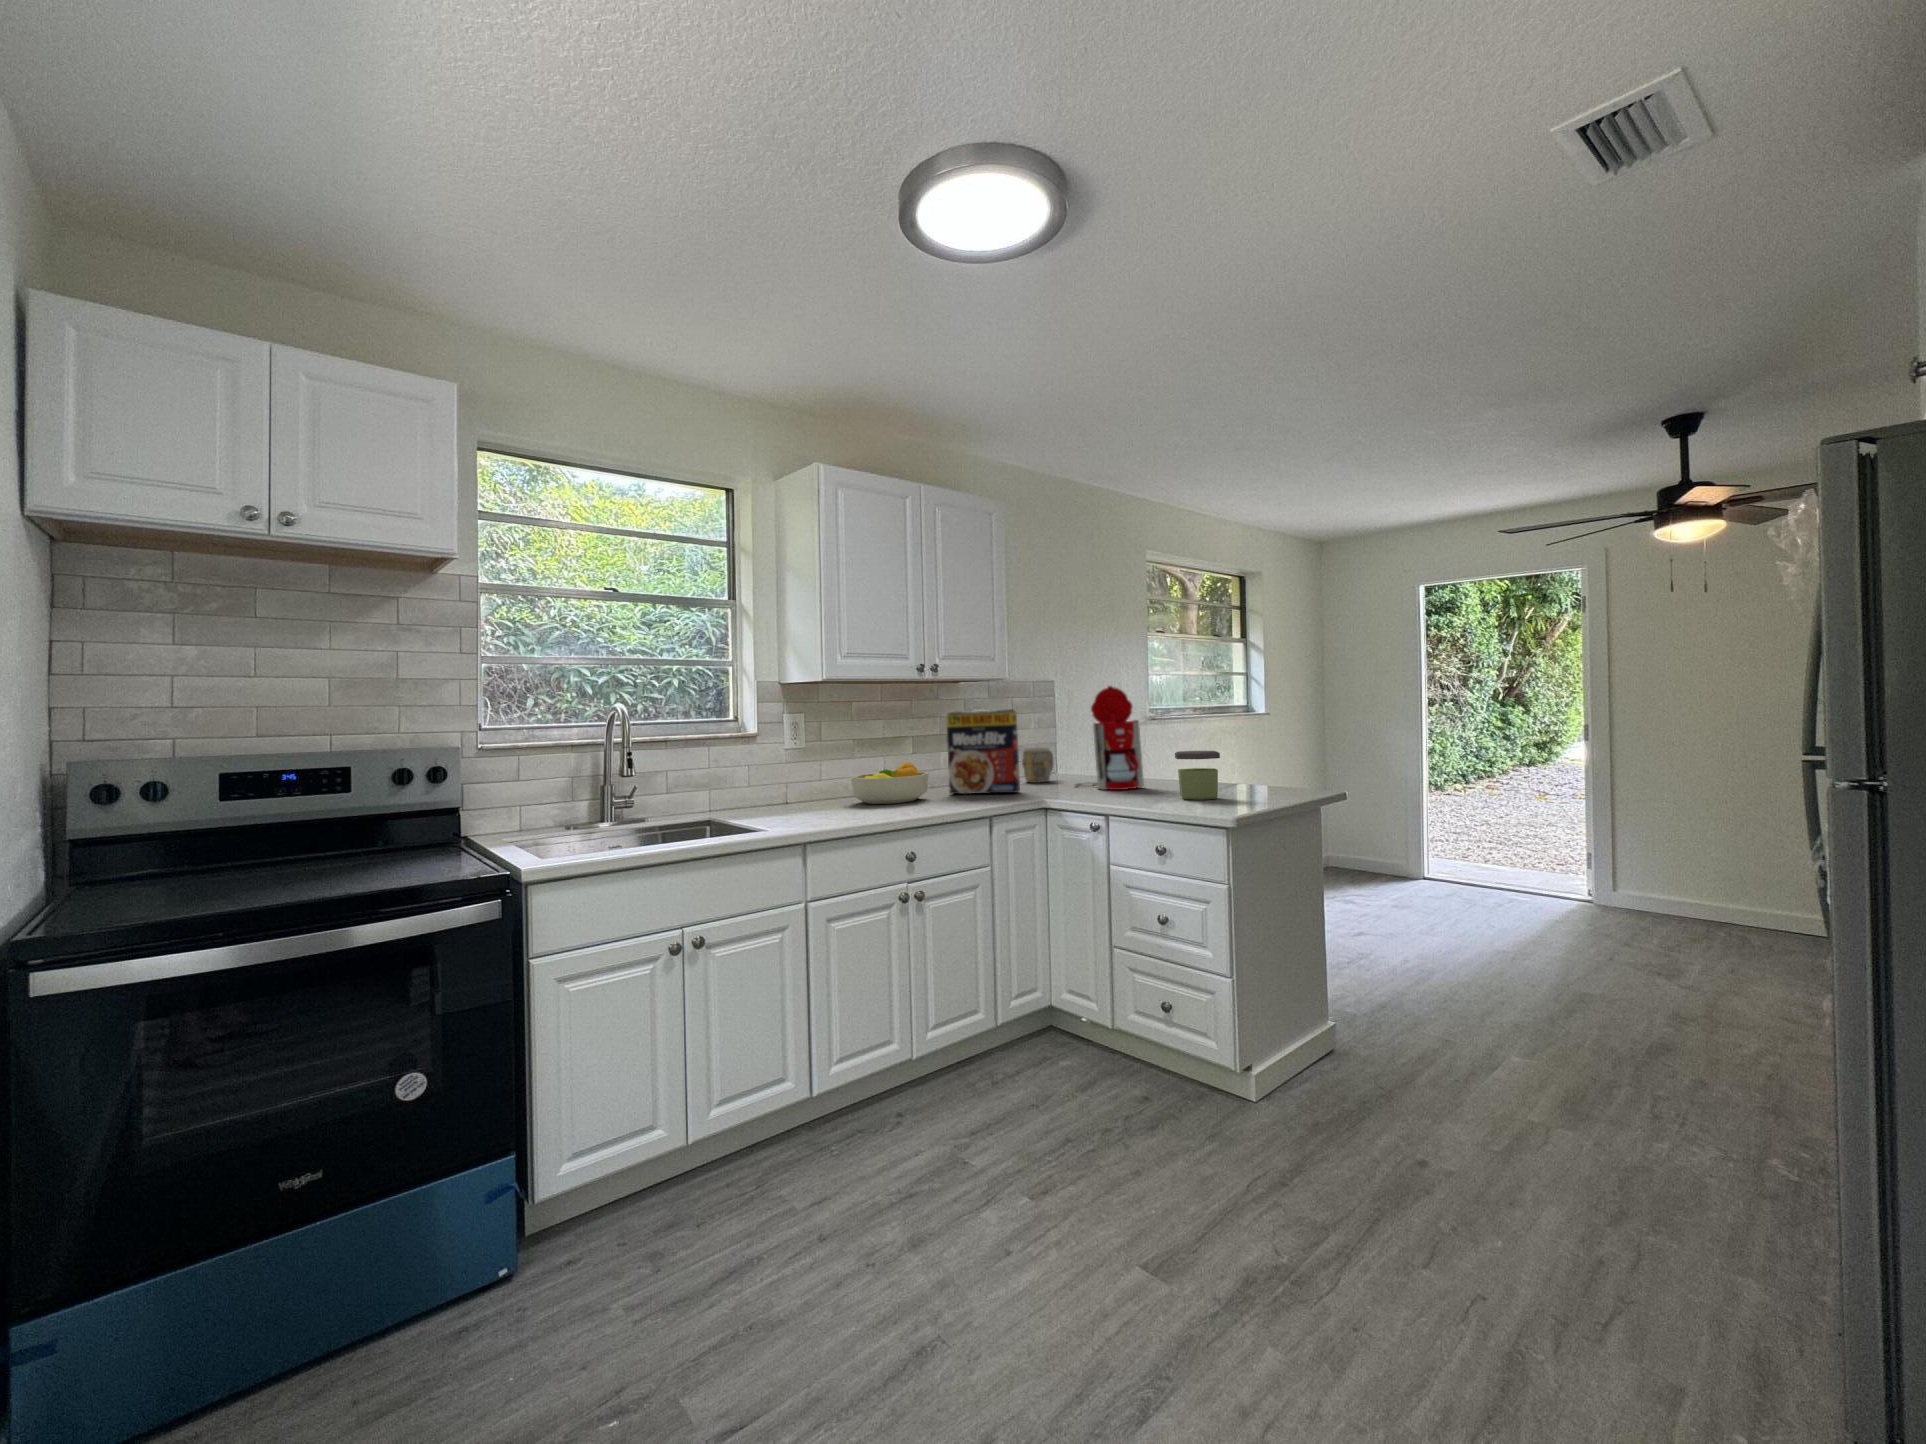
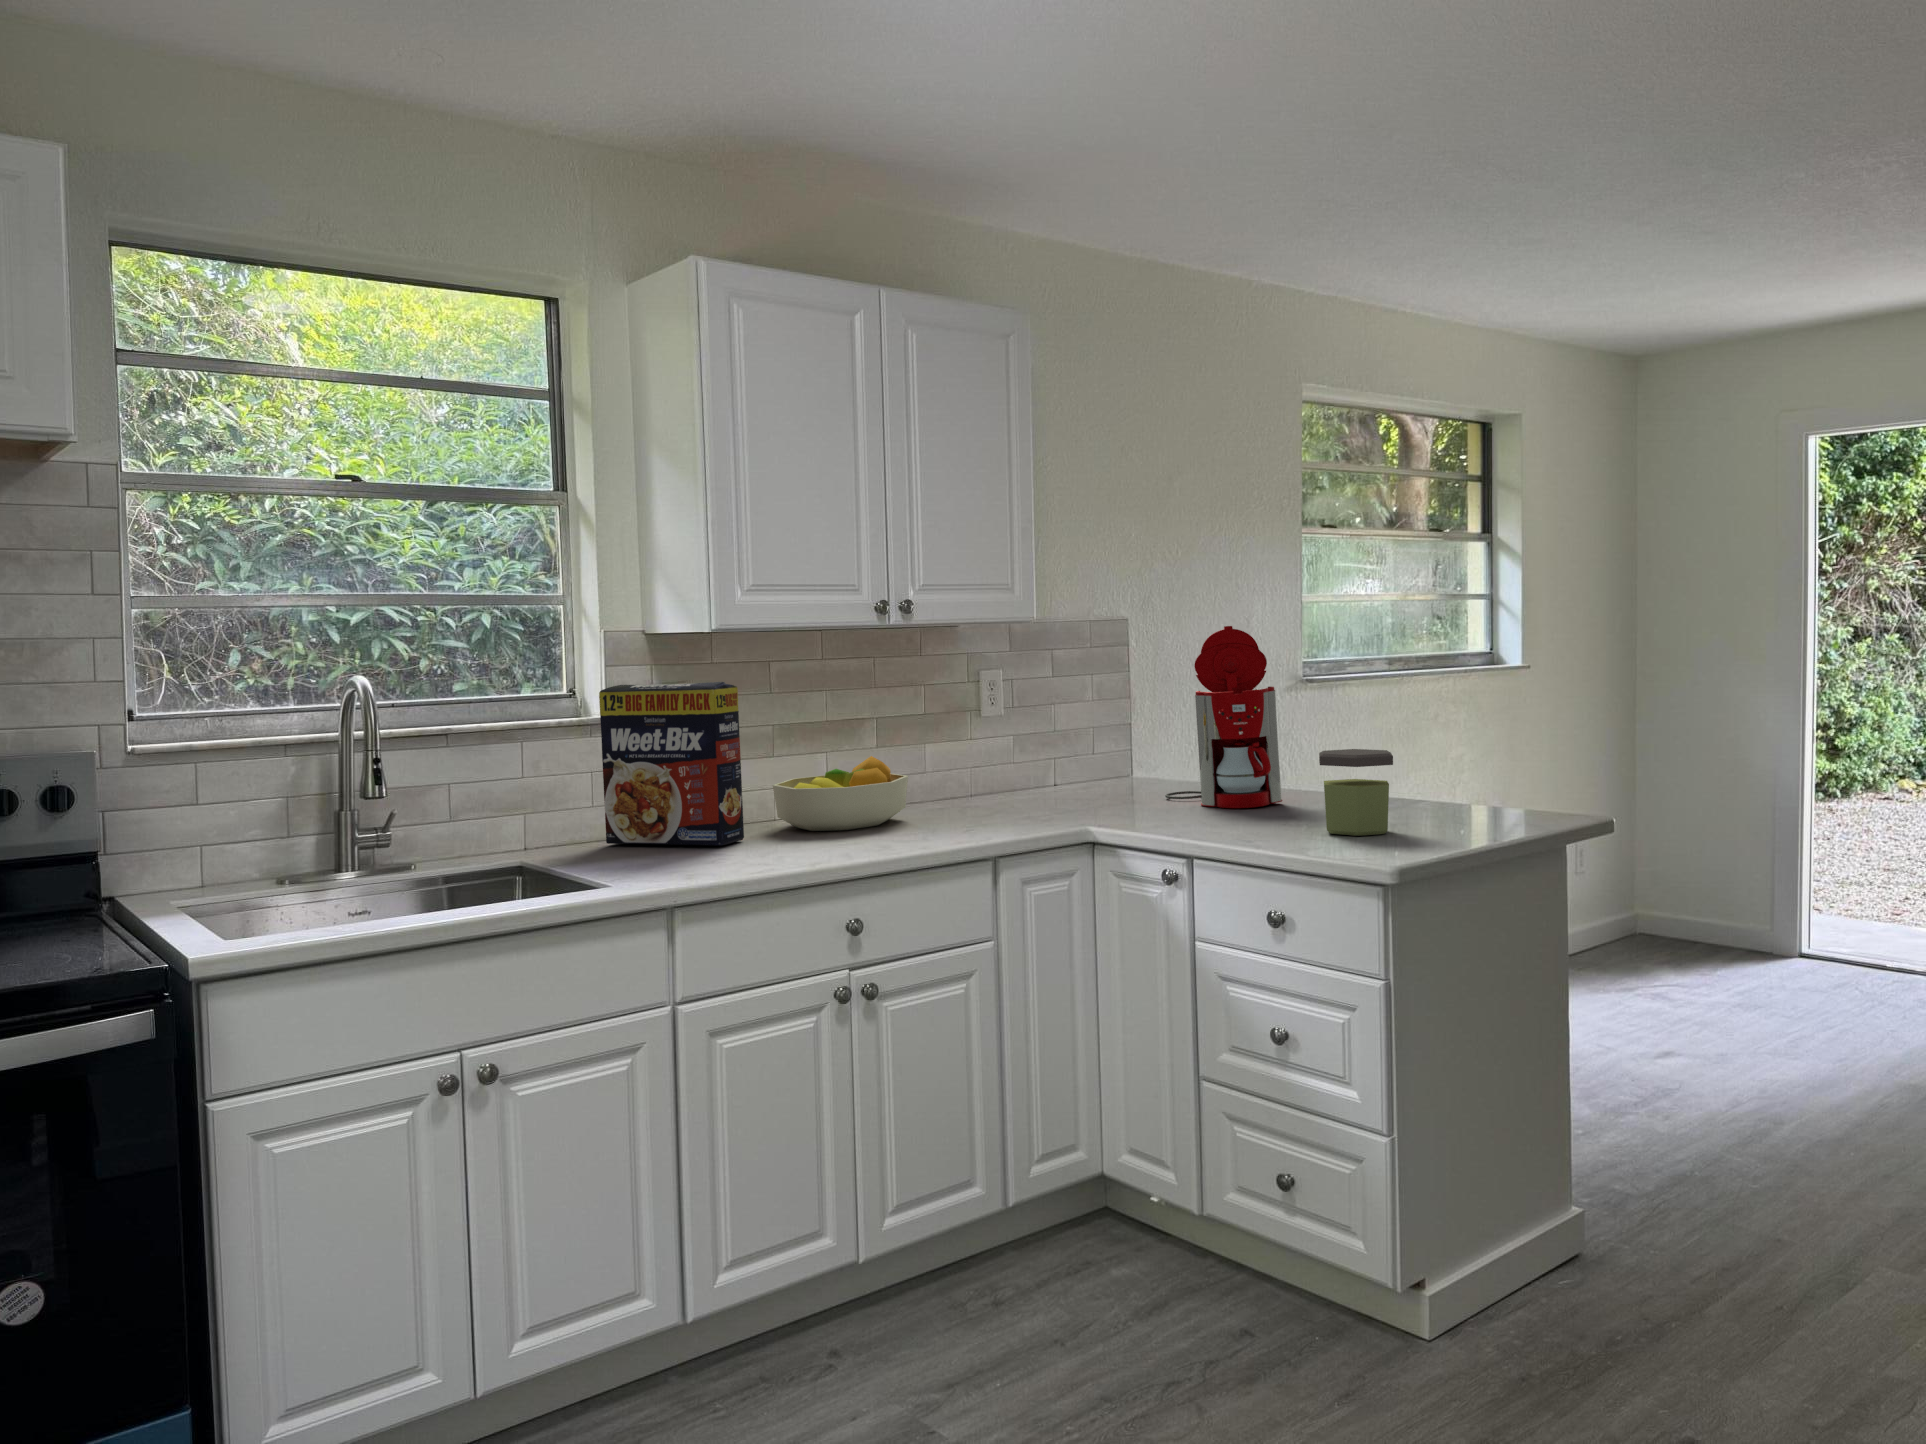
cereal box: present [946,709,1020,794] -> present [599,682,744,846]
mug: present [1022,747,1053,783] -> none [1086,725,1142,786]

